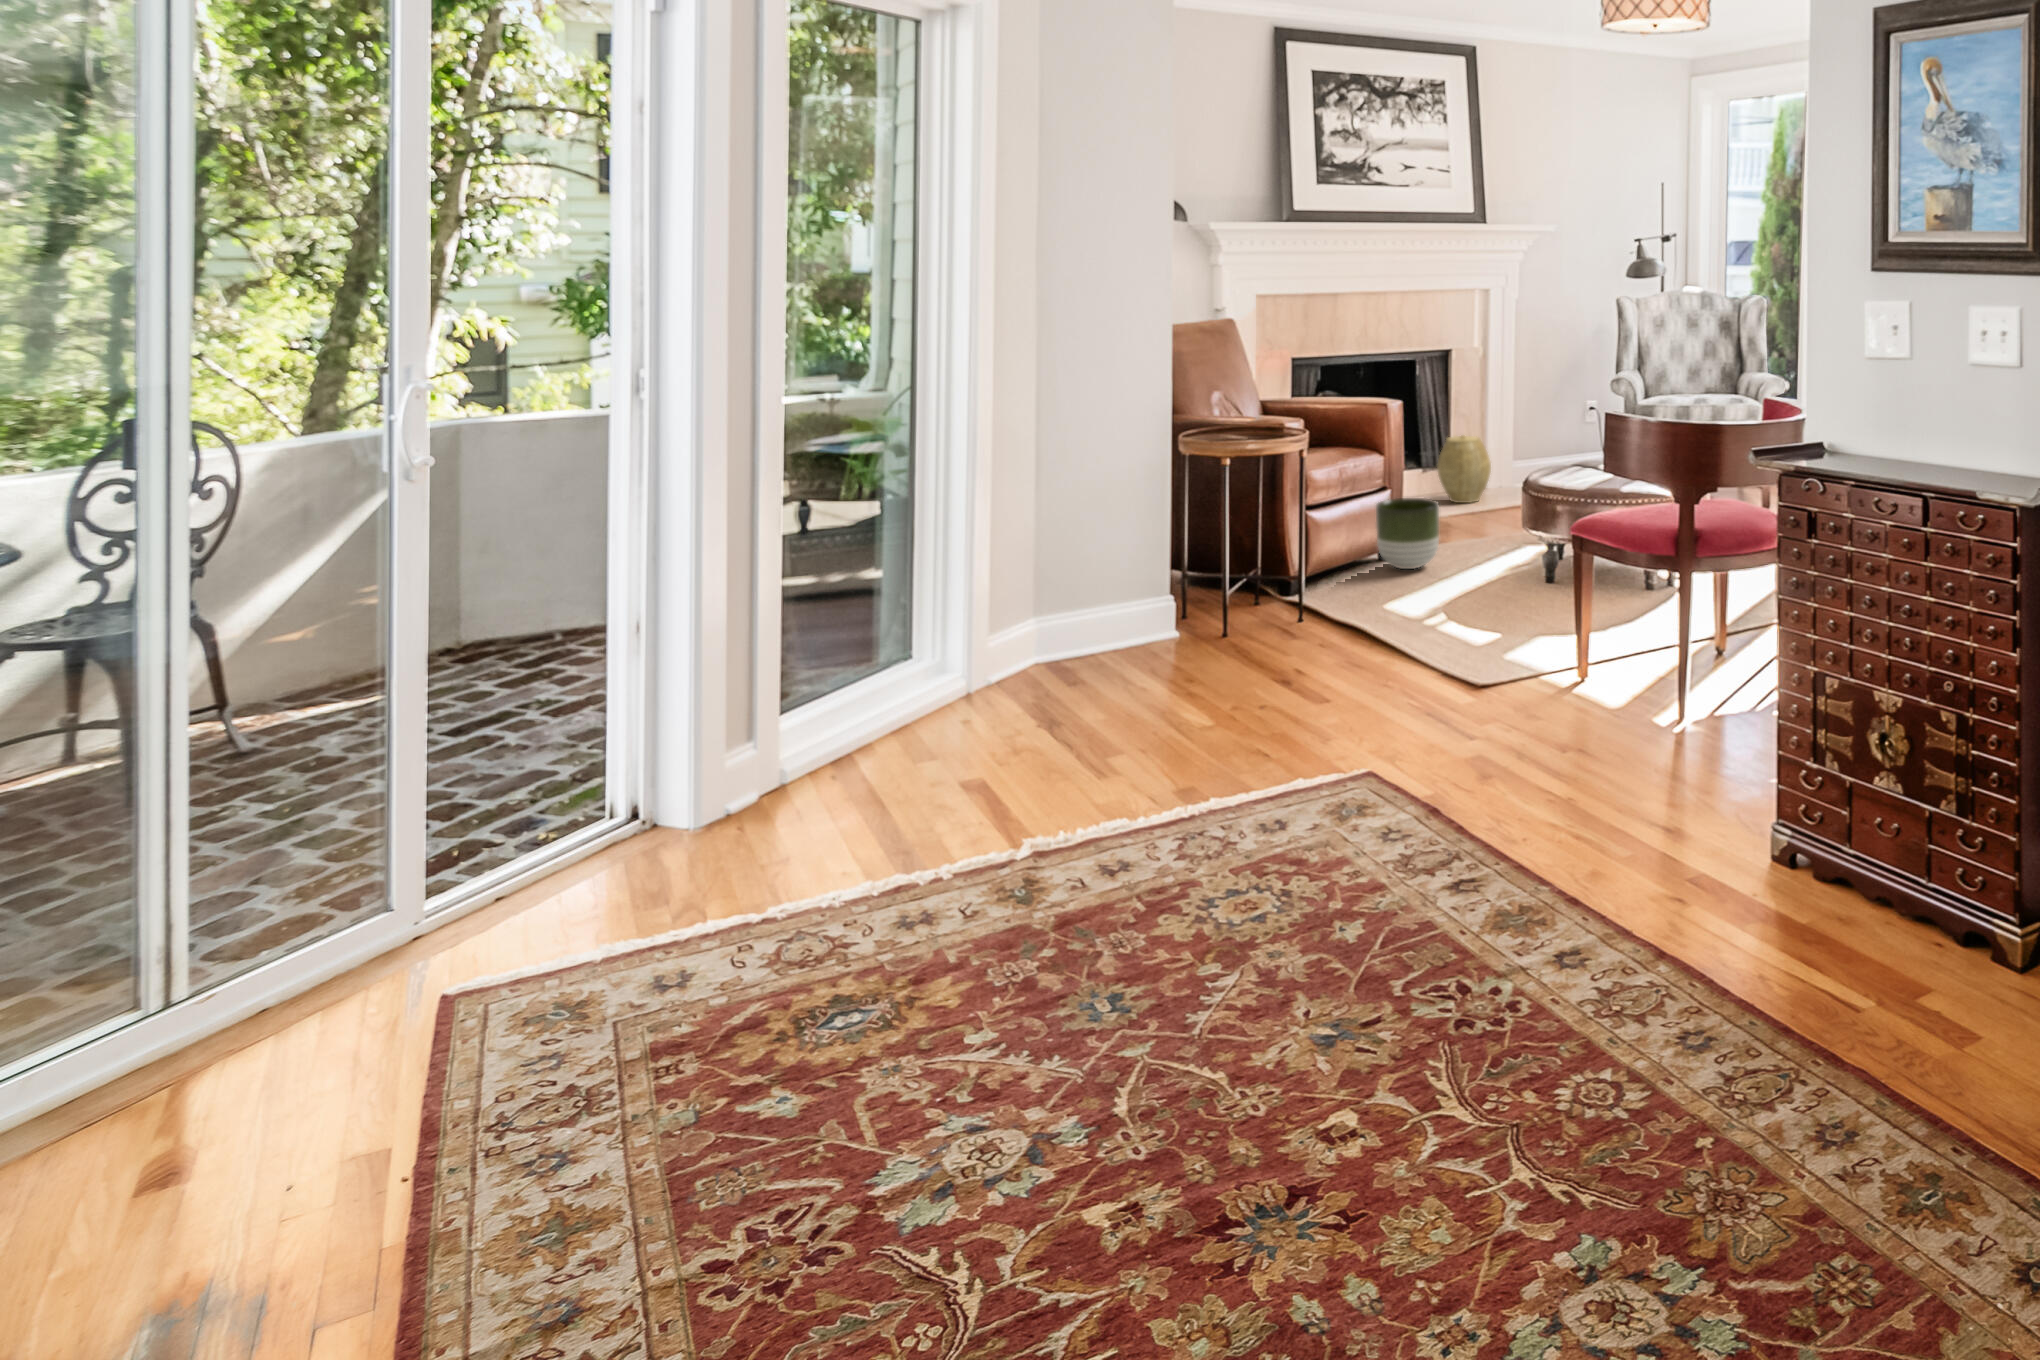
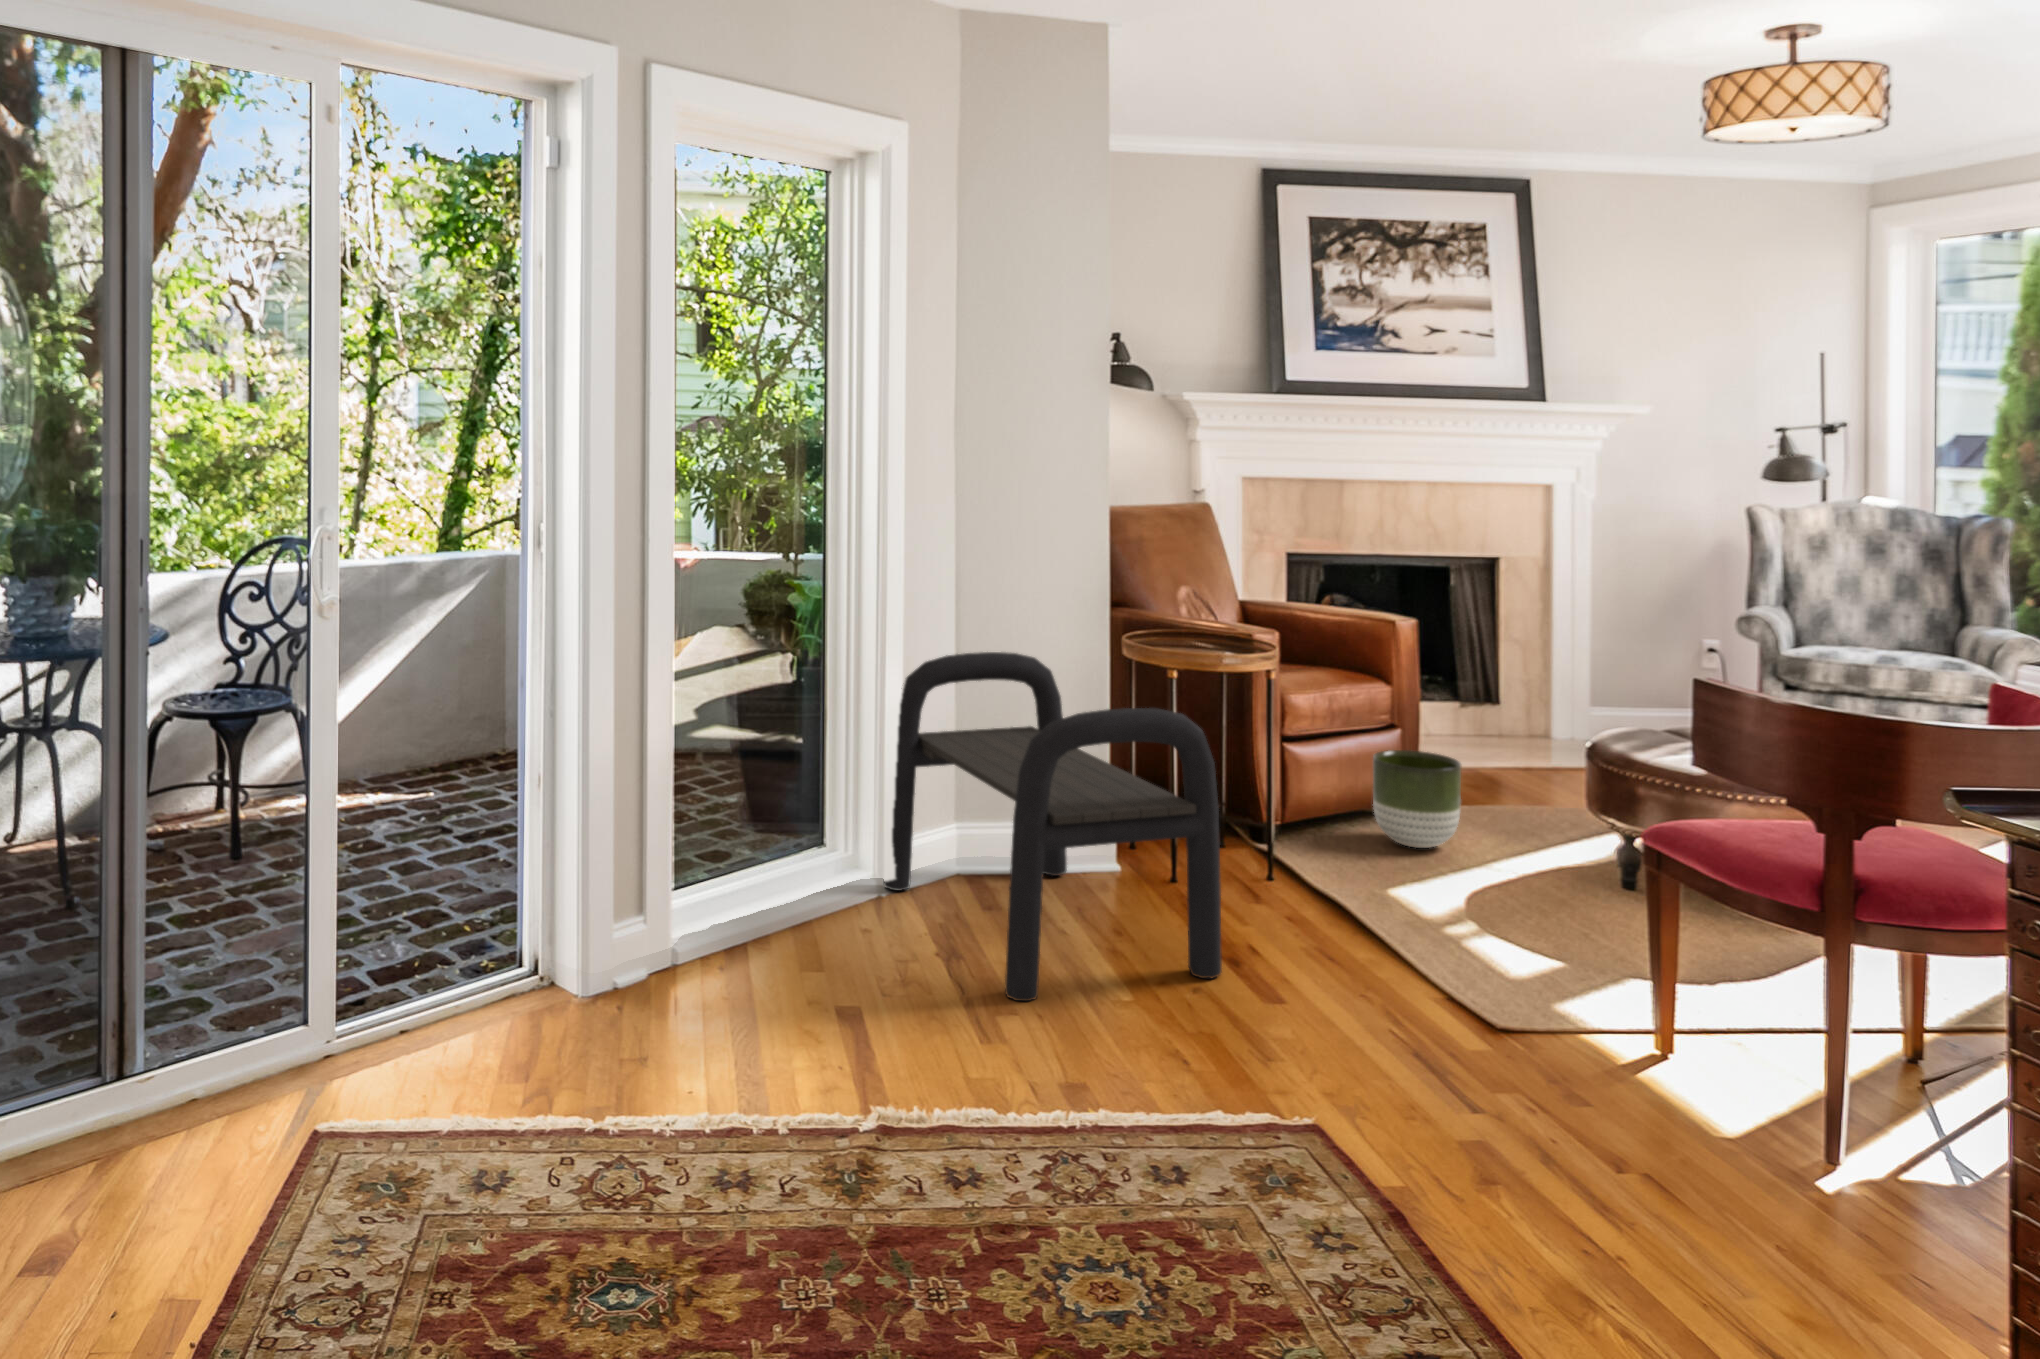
woven basket: present [1437,435,1491,503] -> none [1472,675,1549,768]
bench: none [988,456,1285,731] -> present [884,652,1222,1001]

